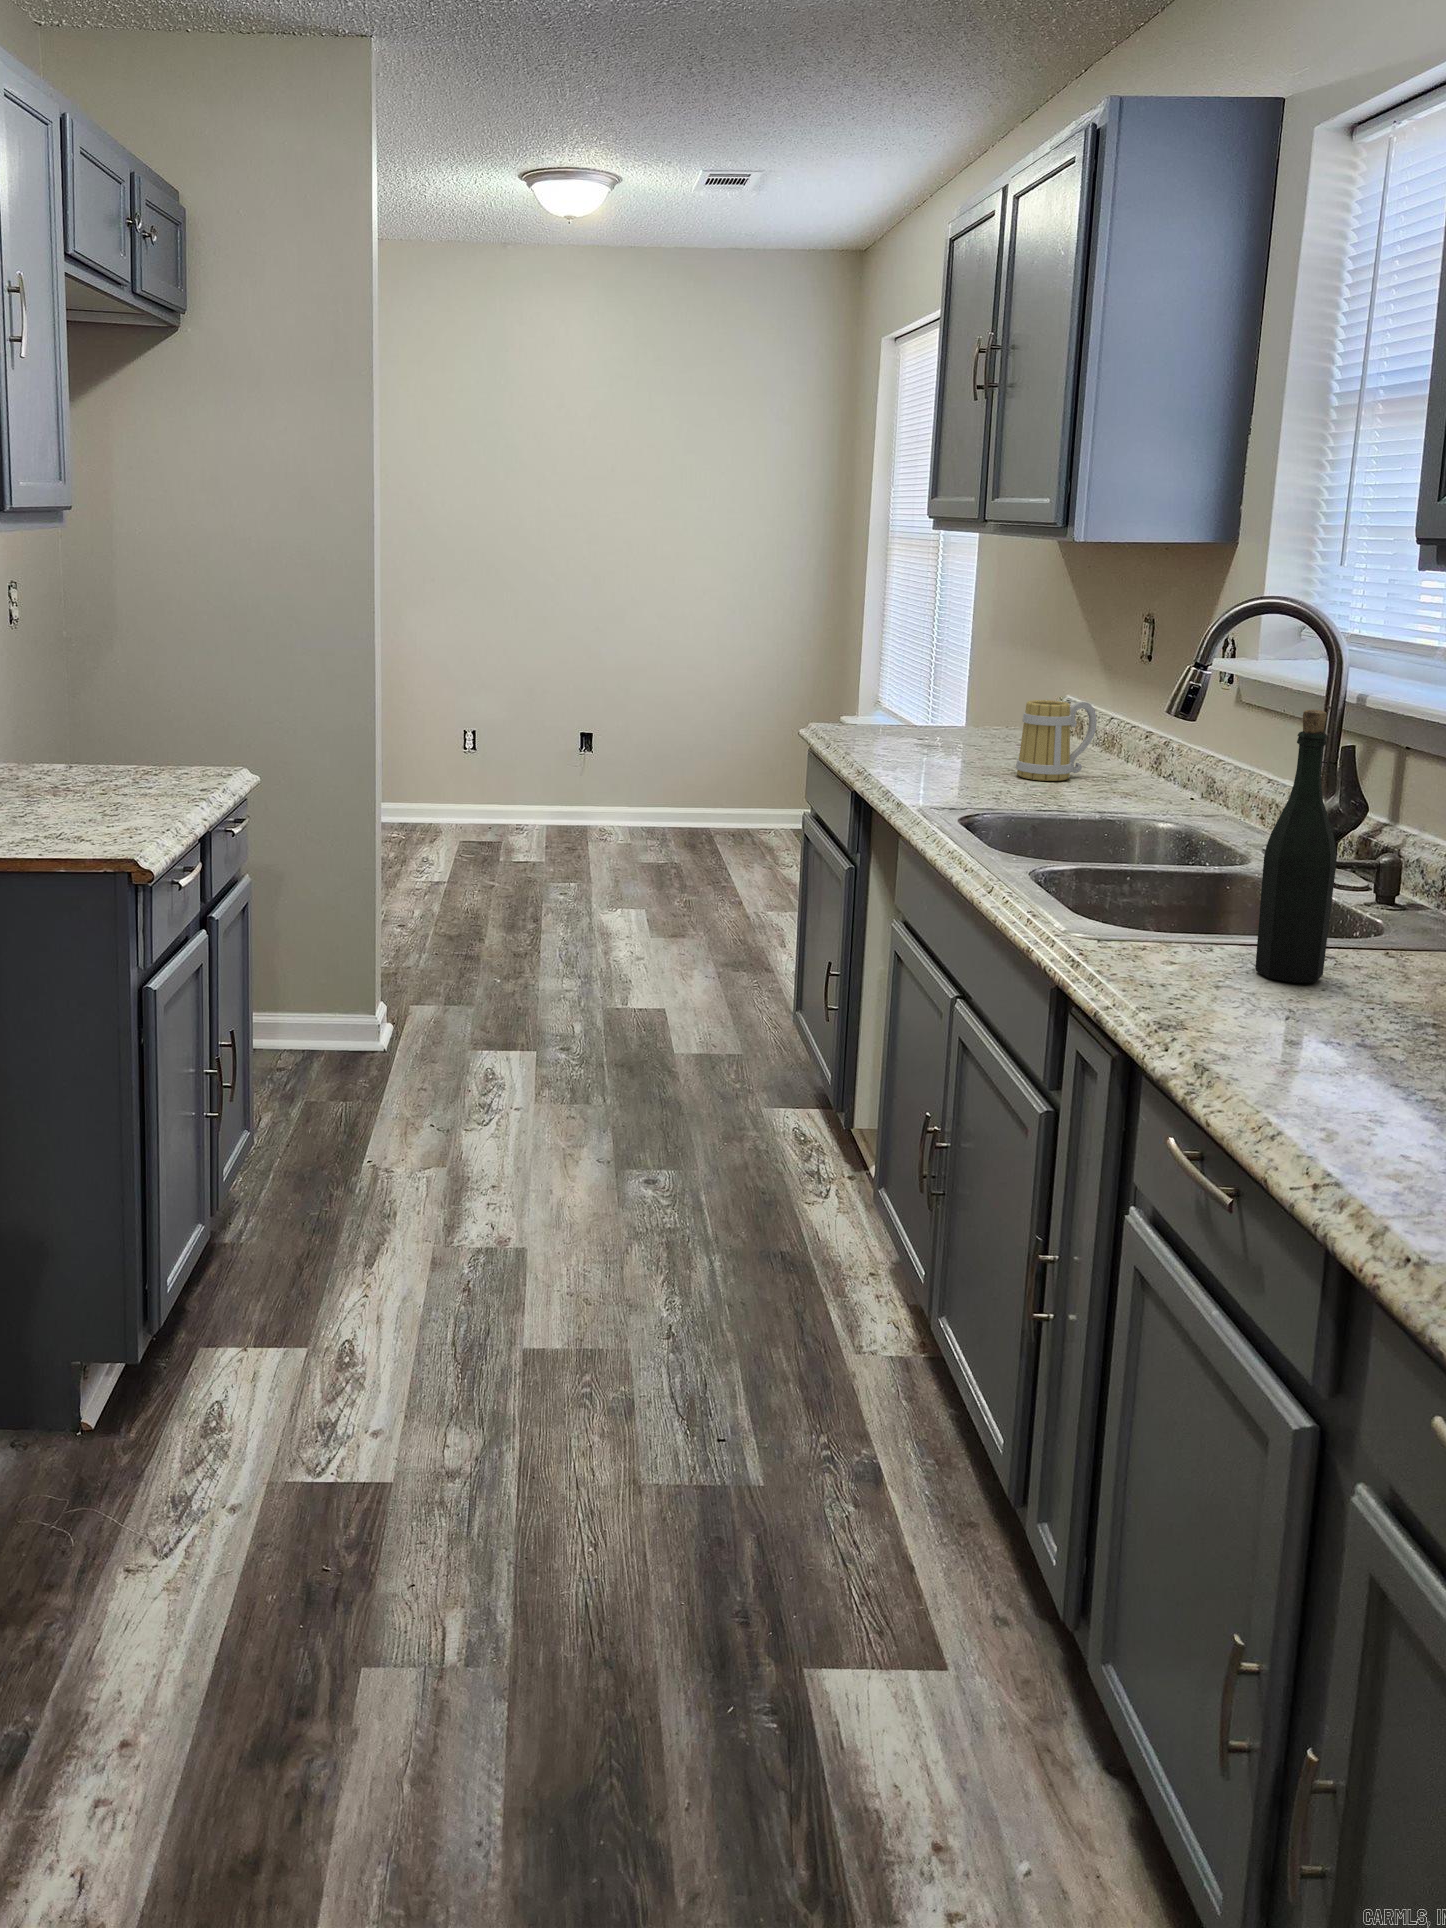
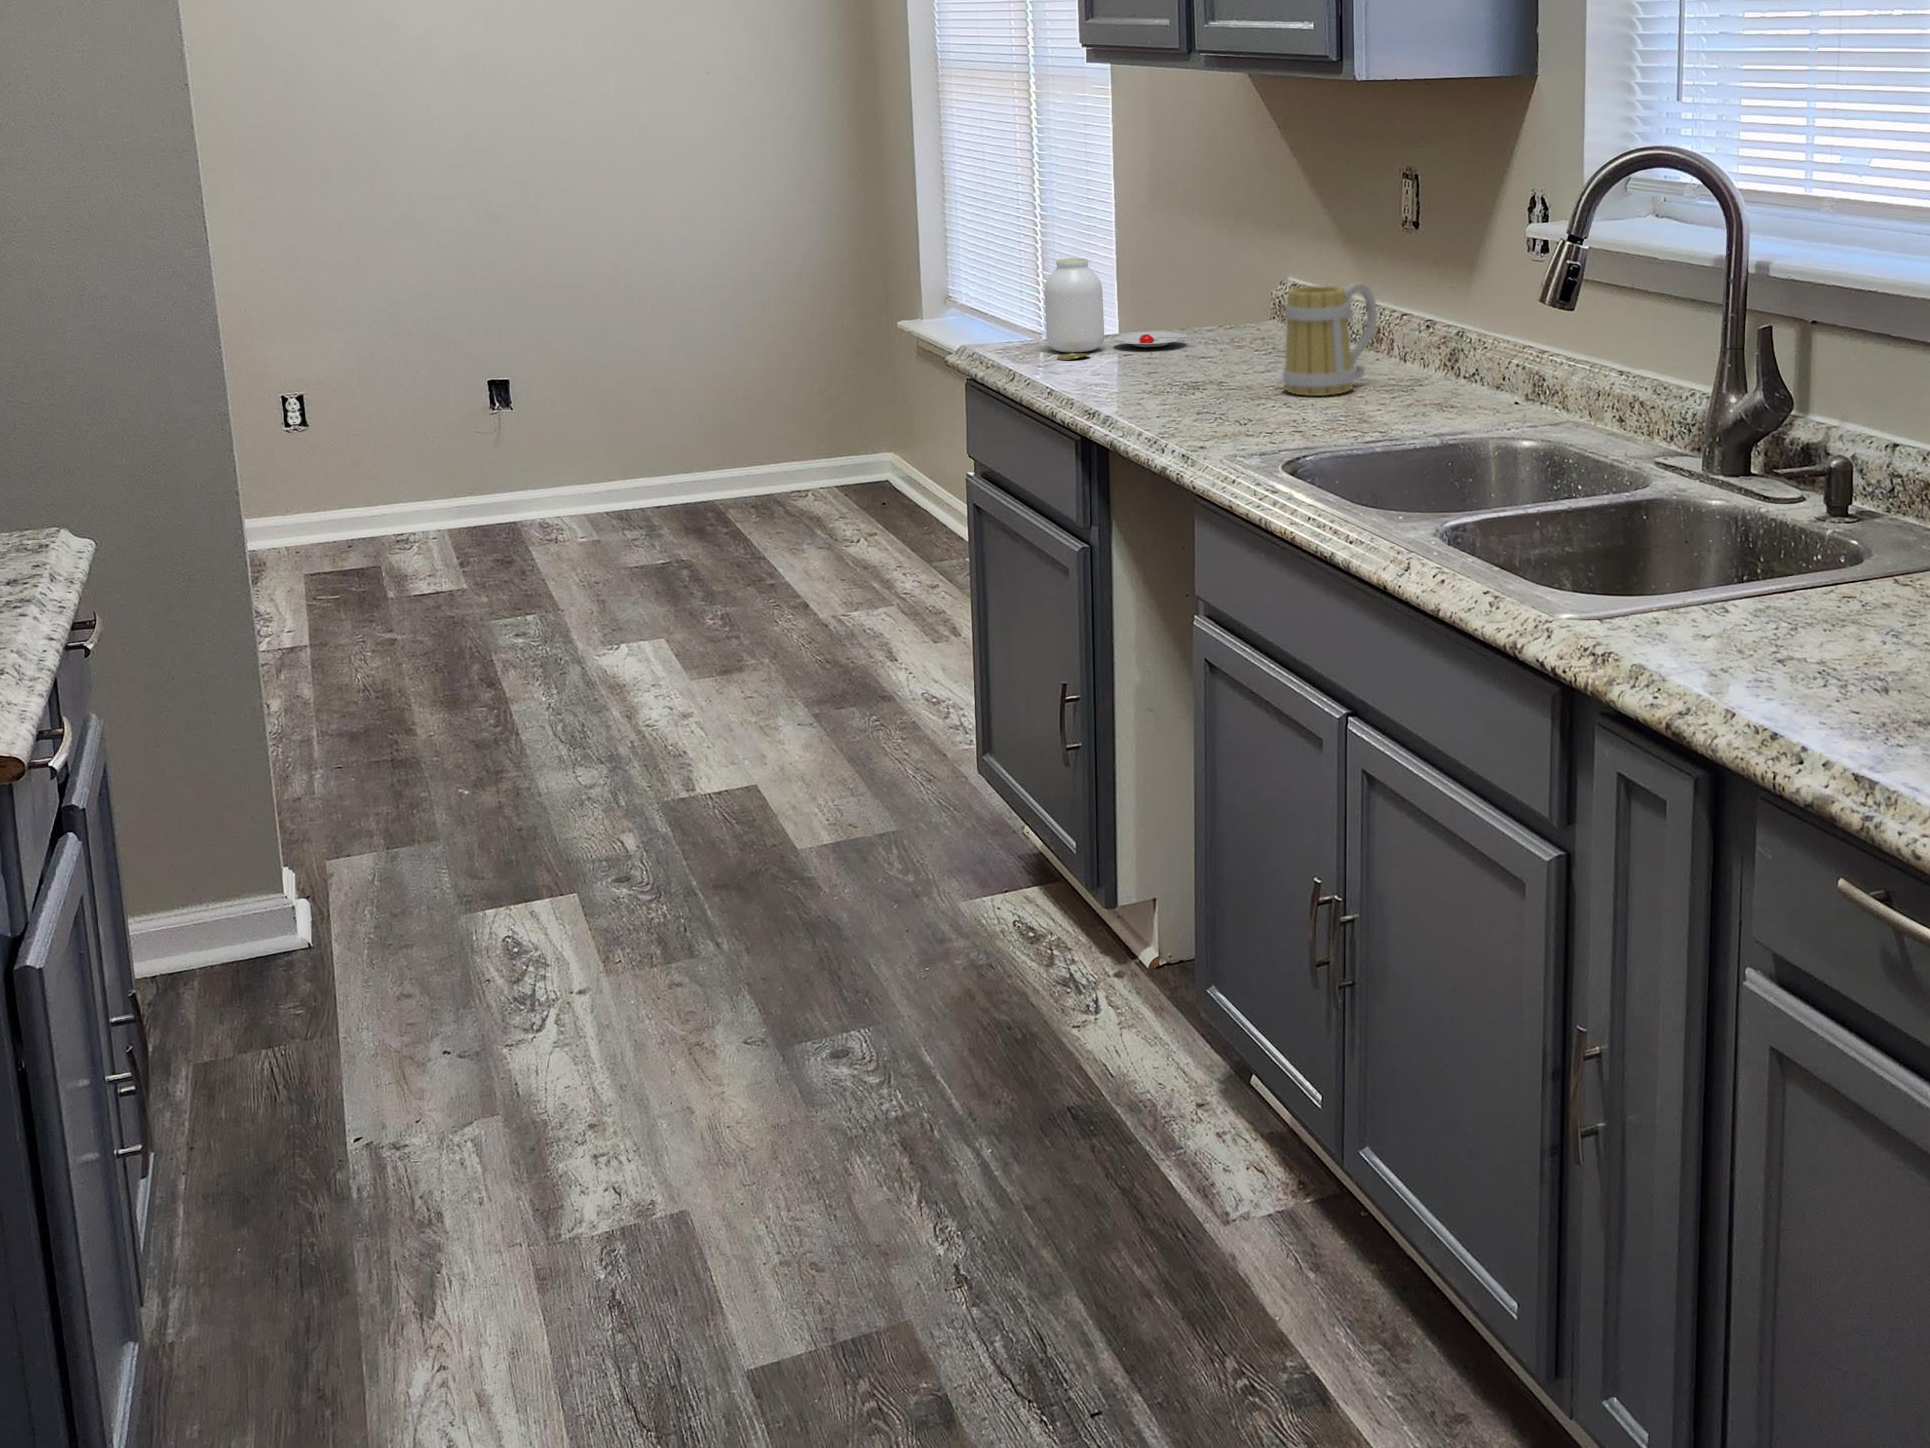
jar: none [876,670,983,741] -> present [1044,258,1195,360]
bottle: present [1255,710,1337,983] -> none [1806,291,1889,642]

